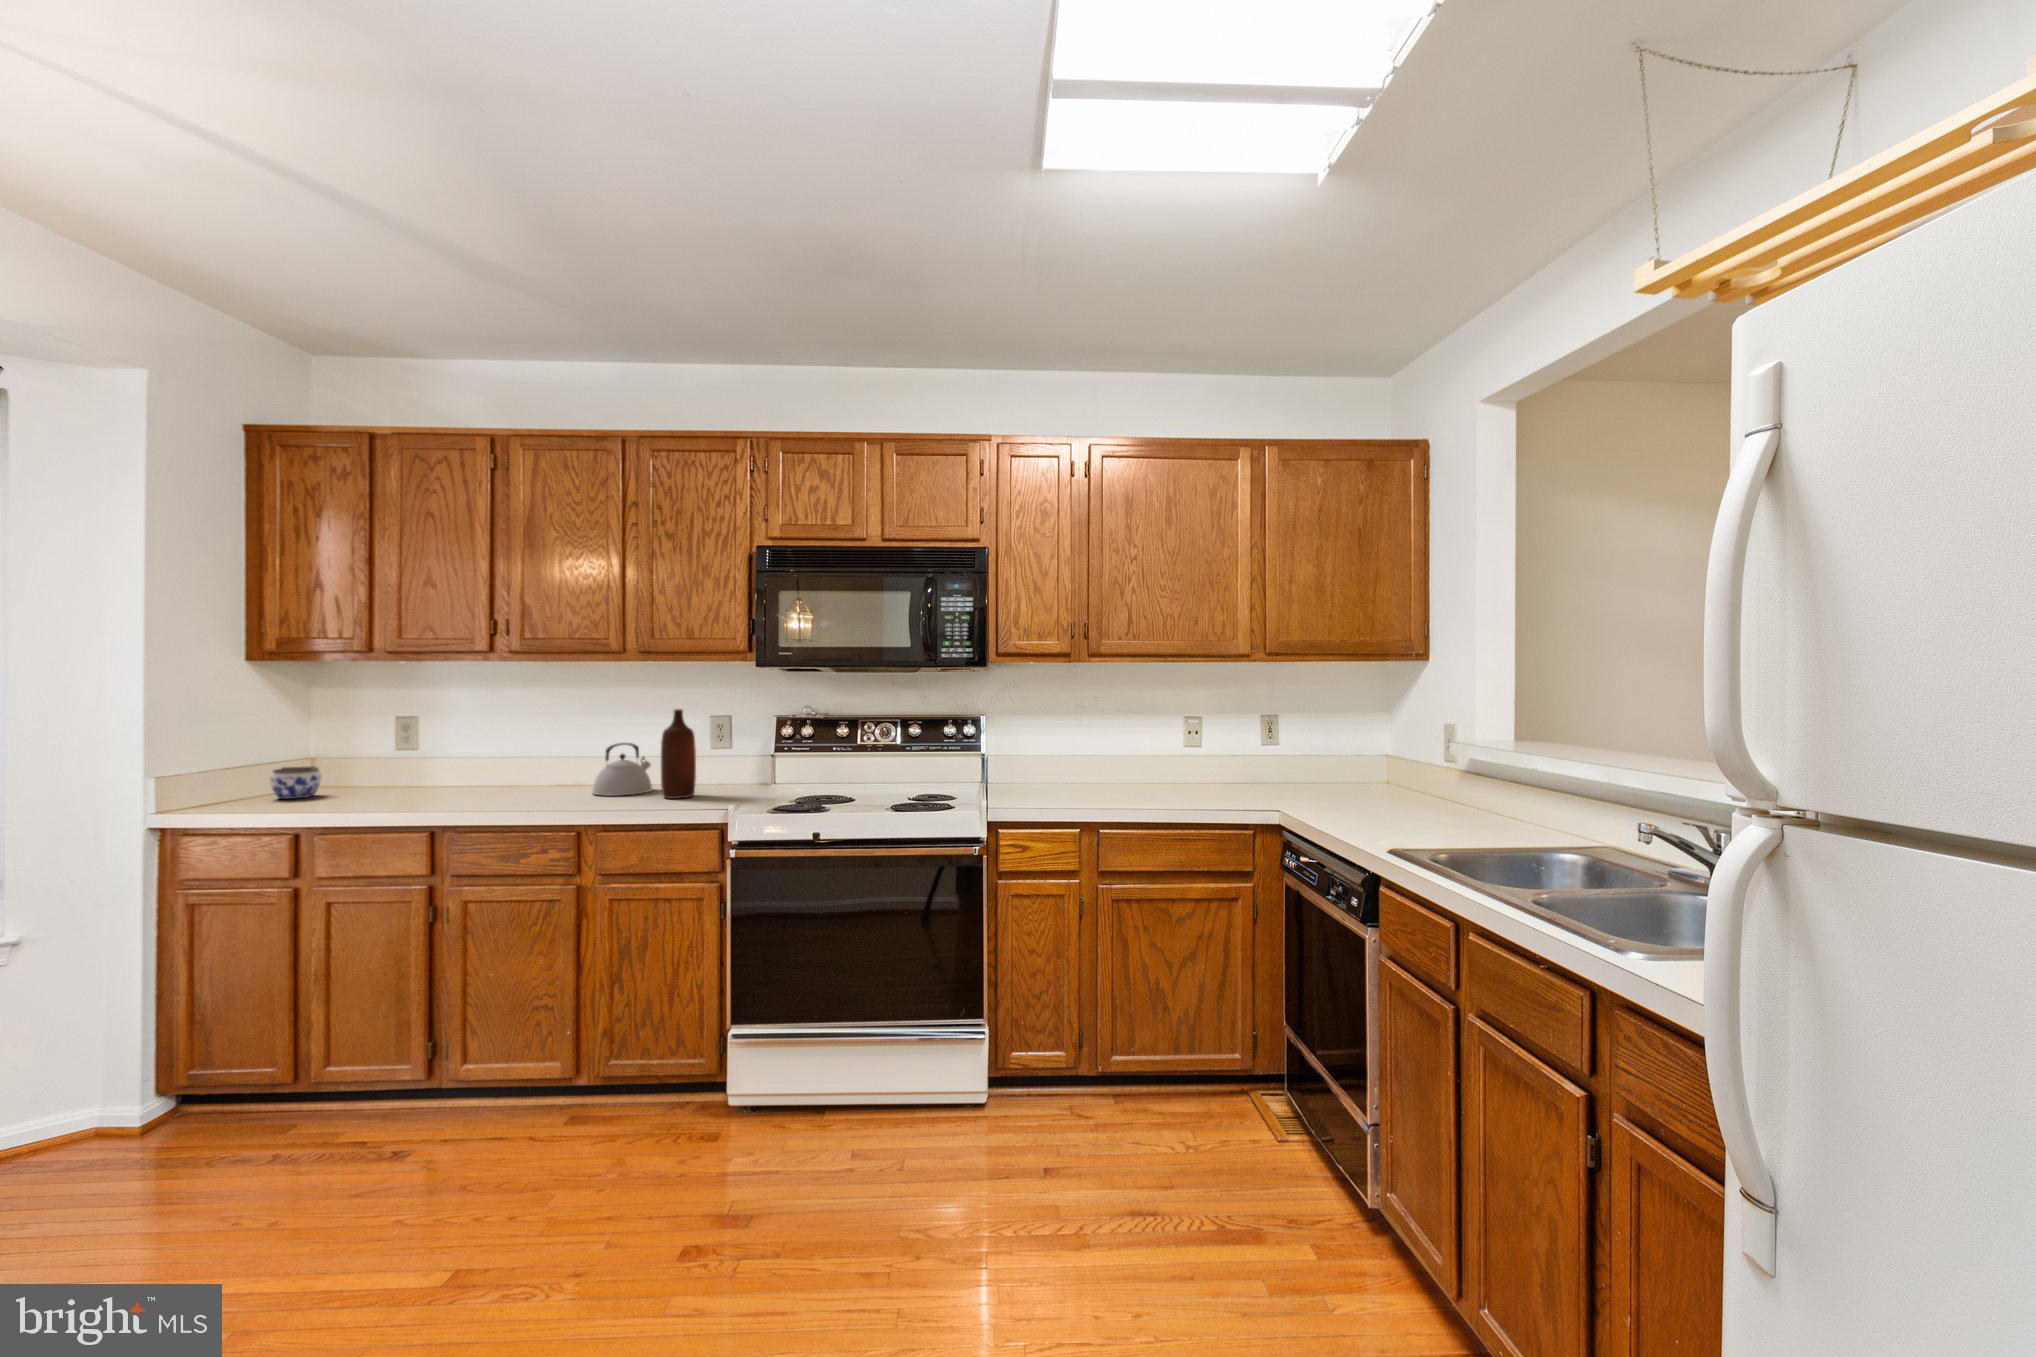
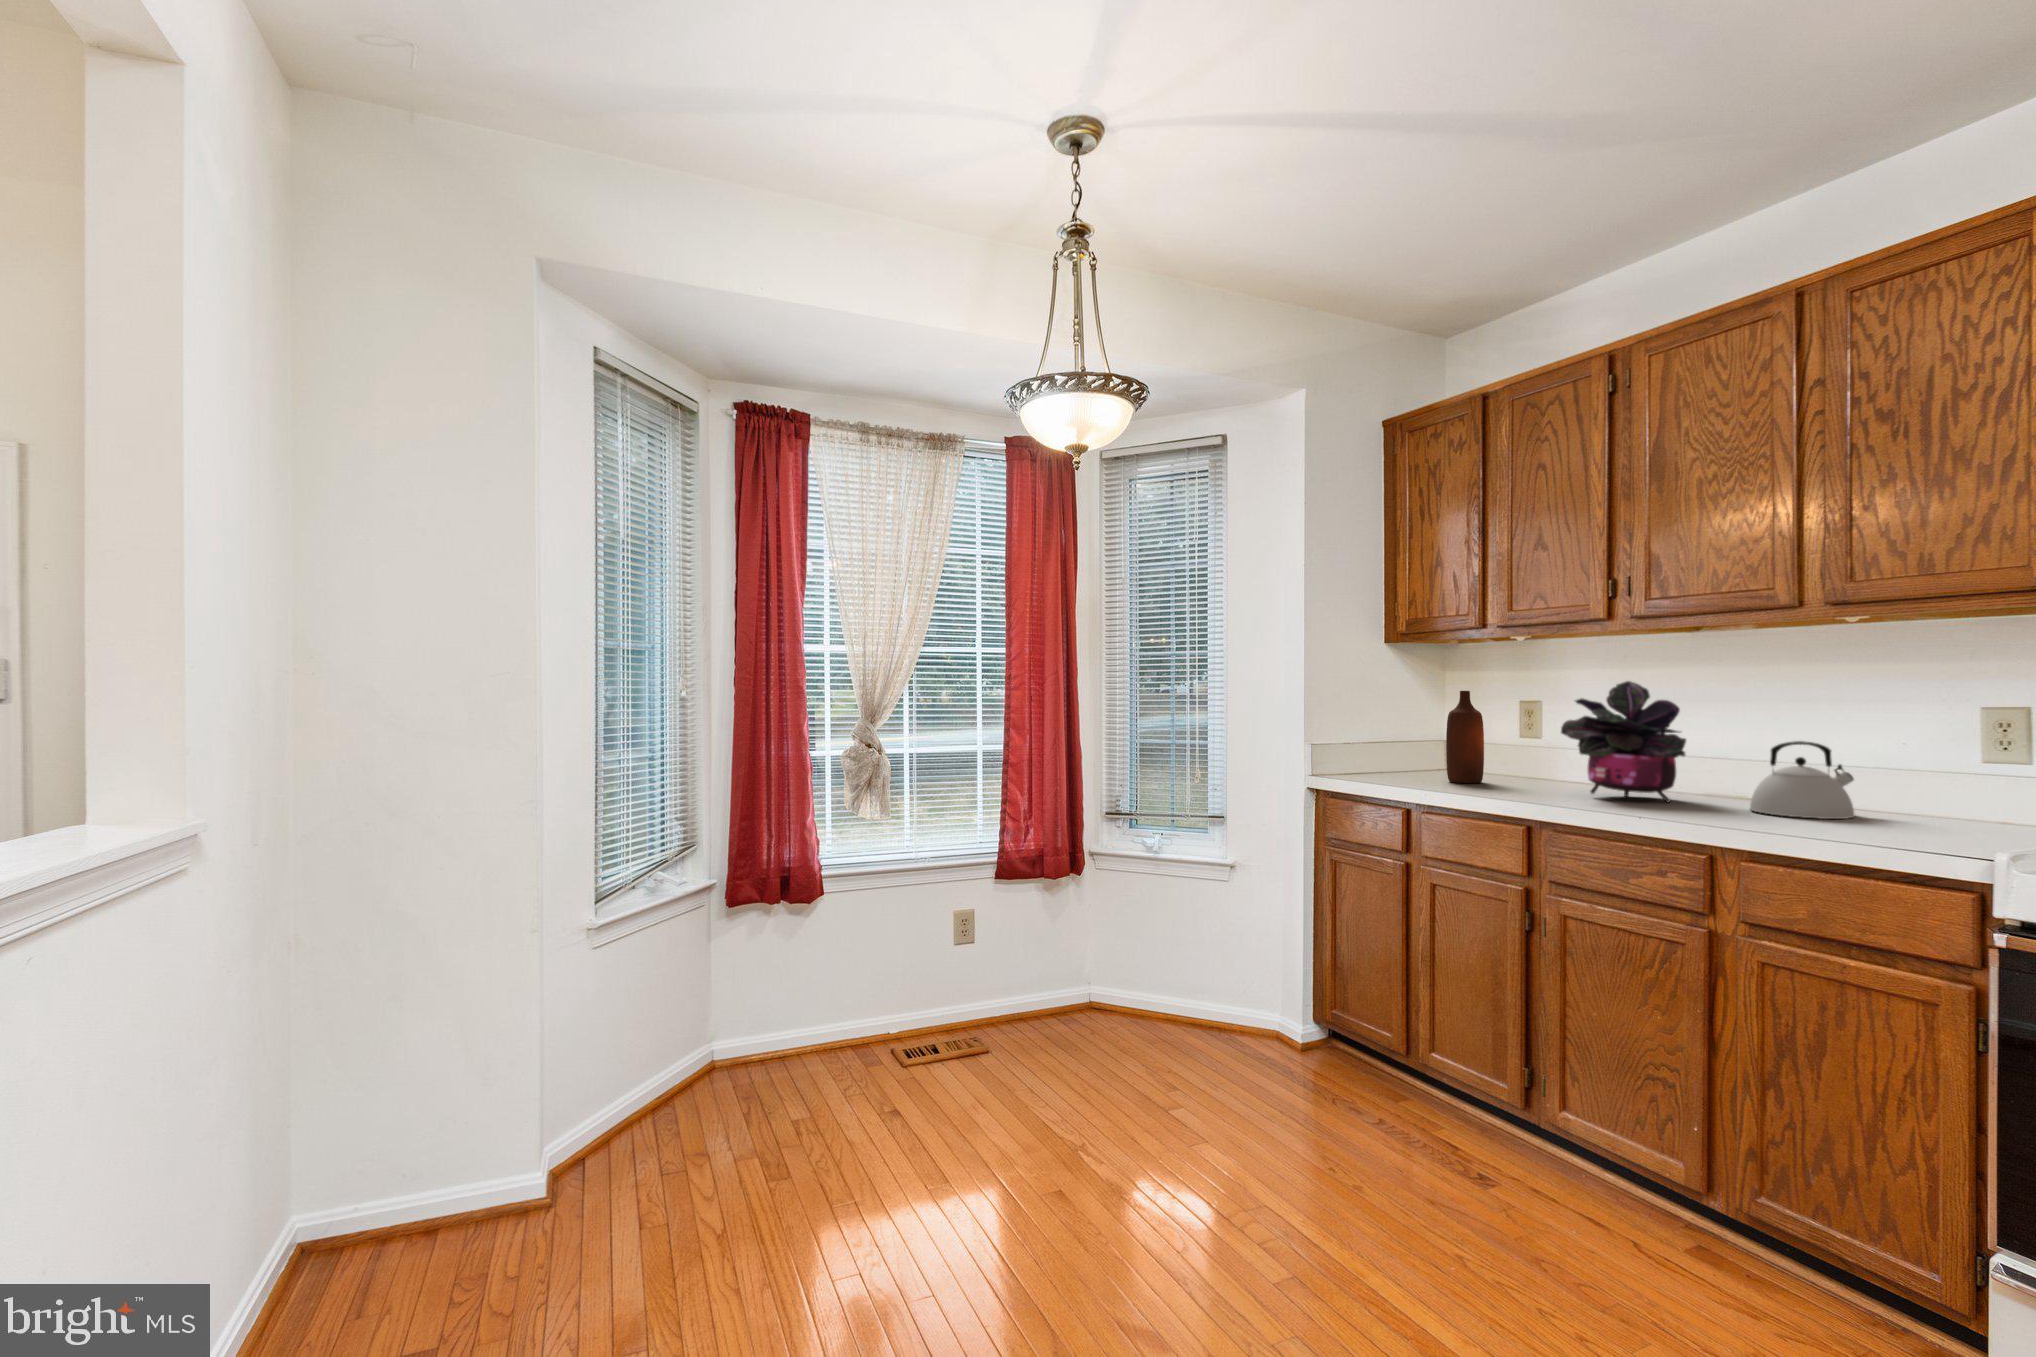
potted plant: none [451,702,550,797] -> present [1561,681,1686,802]
bottle: present [661,709,696,799] -> present [1446,691,1484,783]
jar: present [270,766,321,799] -> none [1404,745,1447,776]

